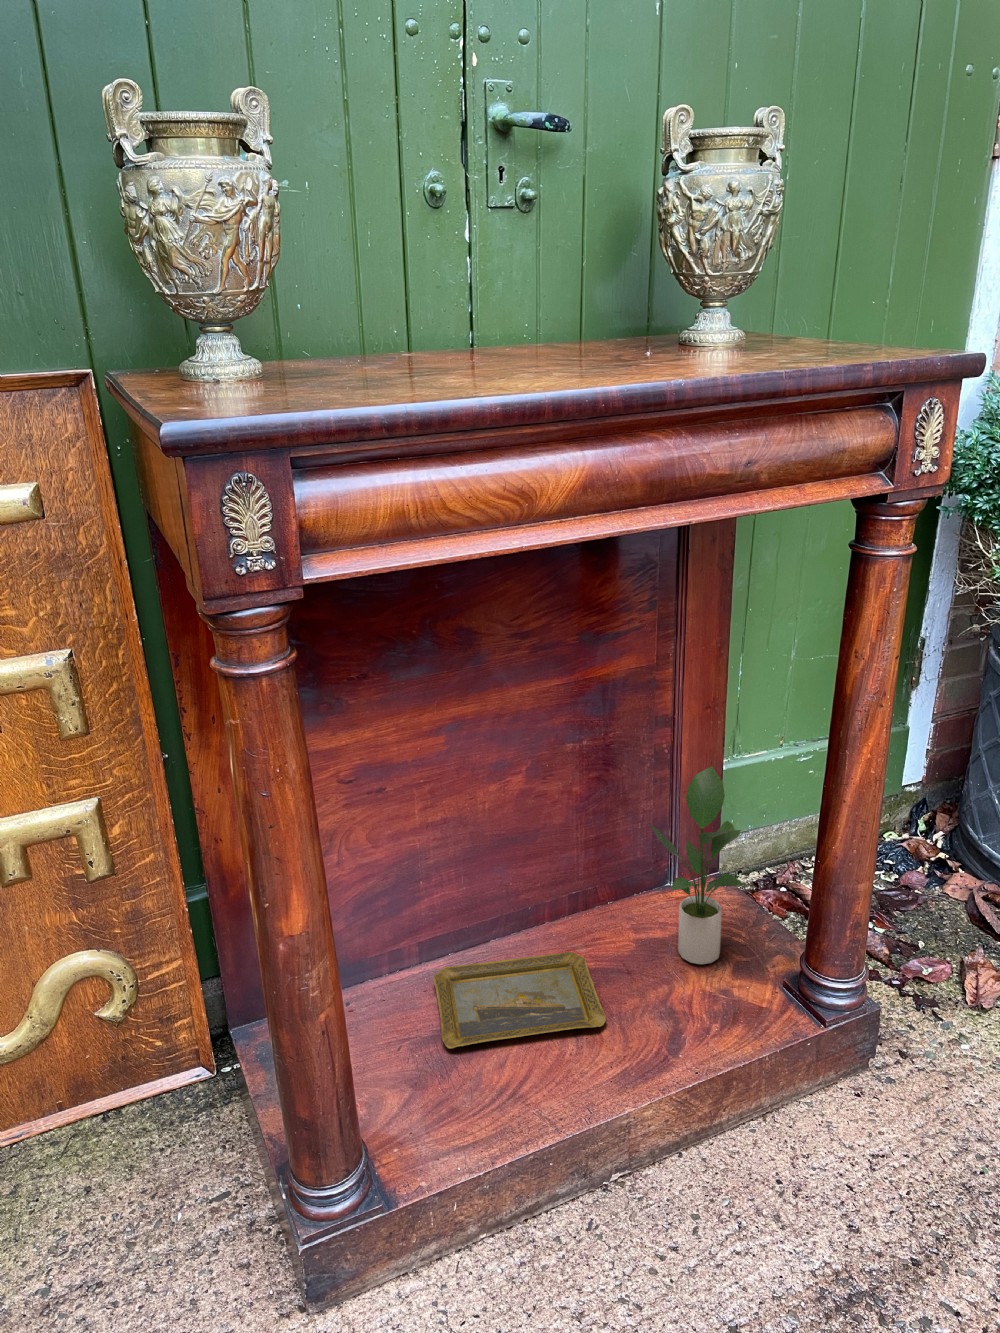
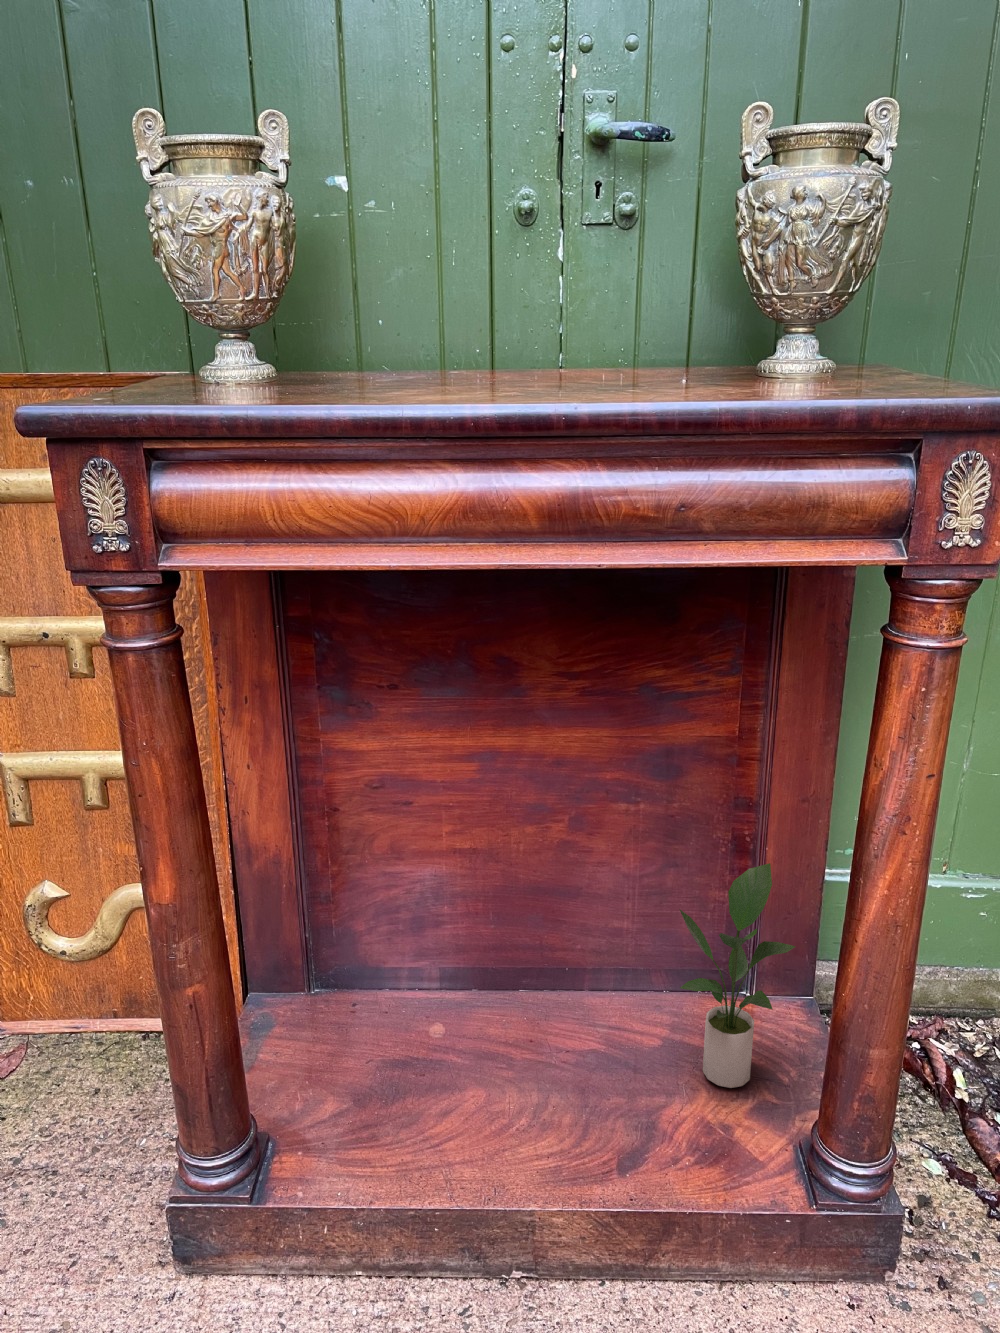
tray: present [433,952,606,1049] -> none [408,999,597,1111]

